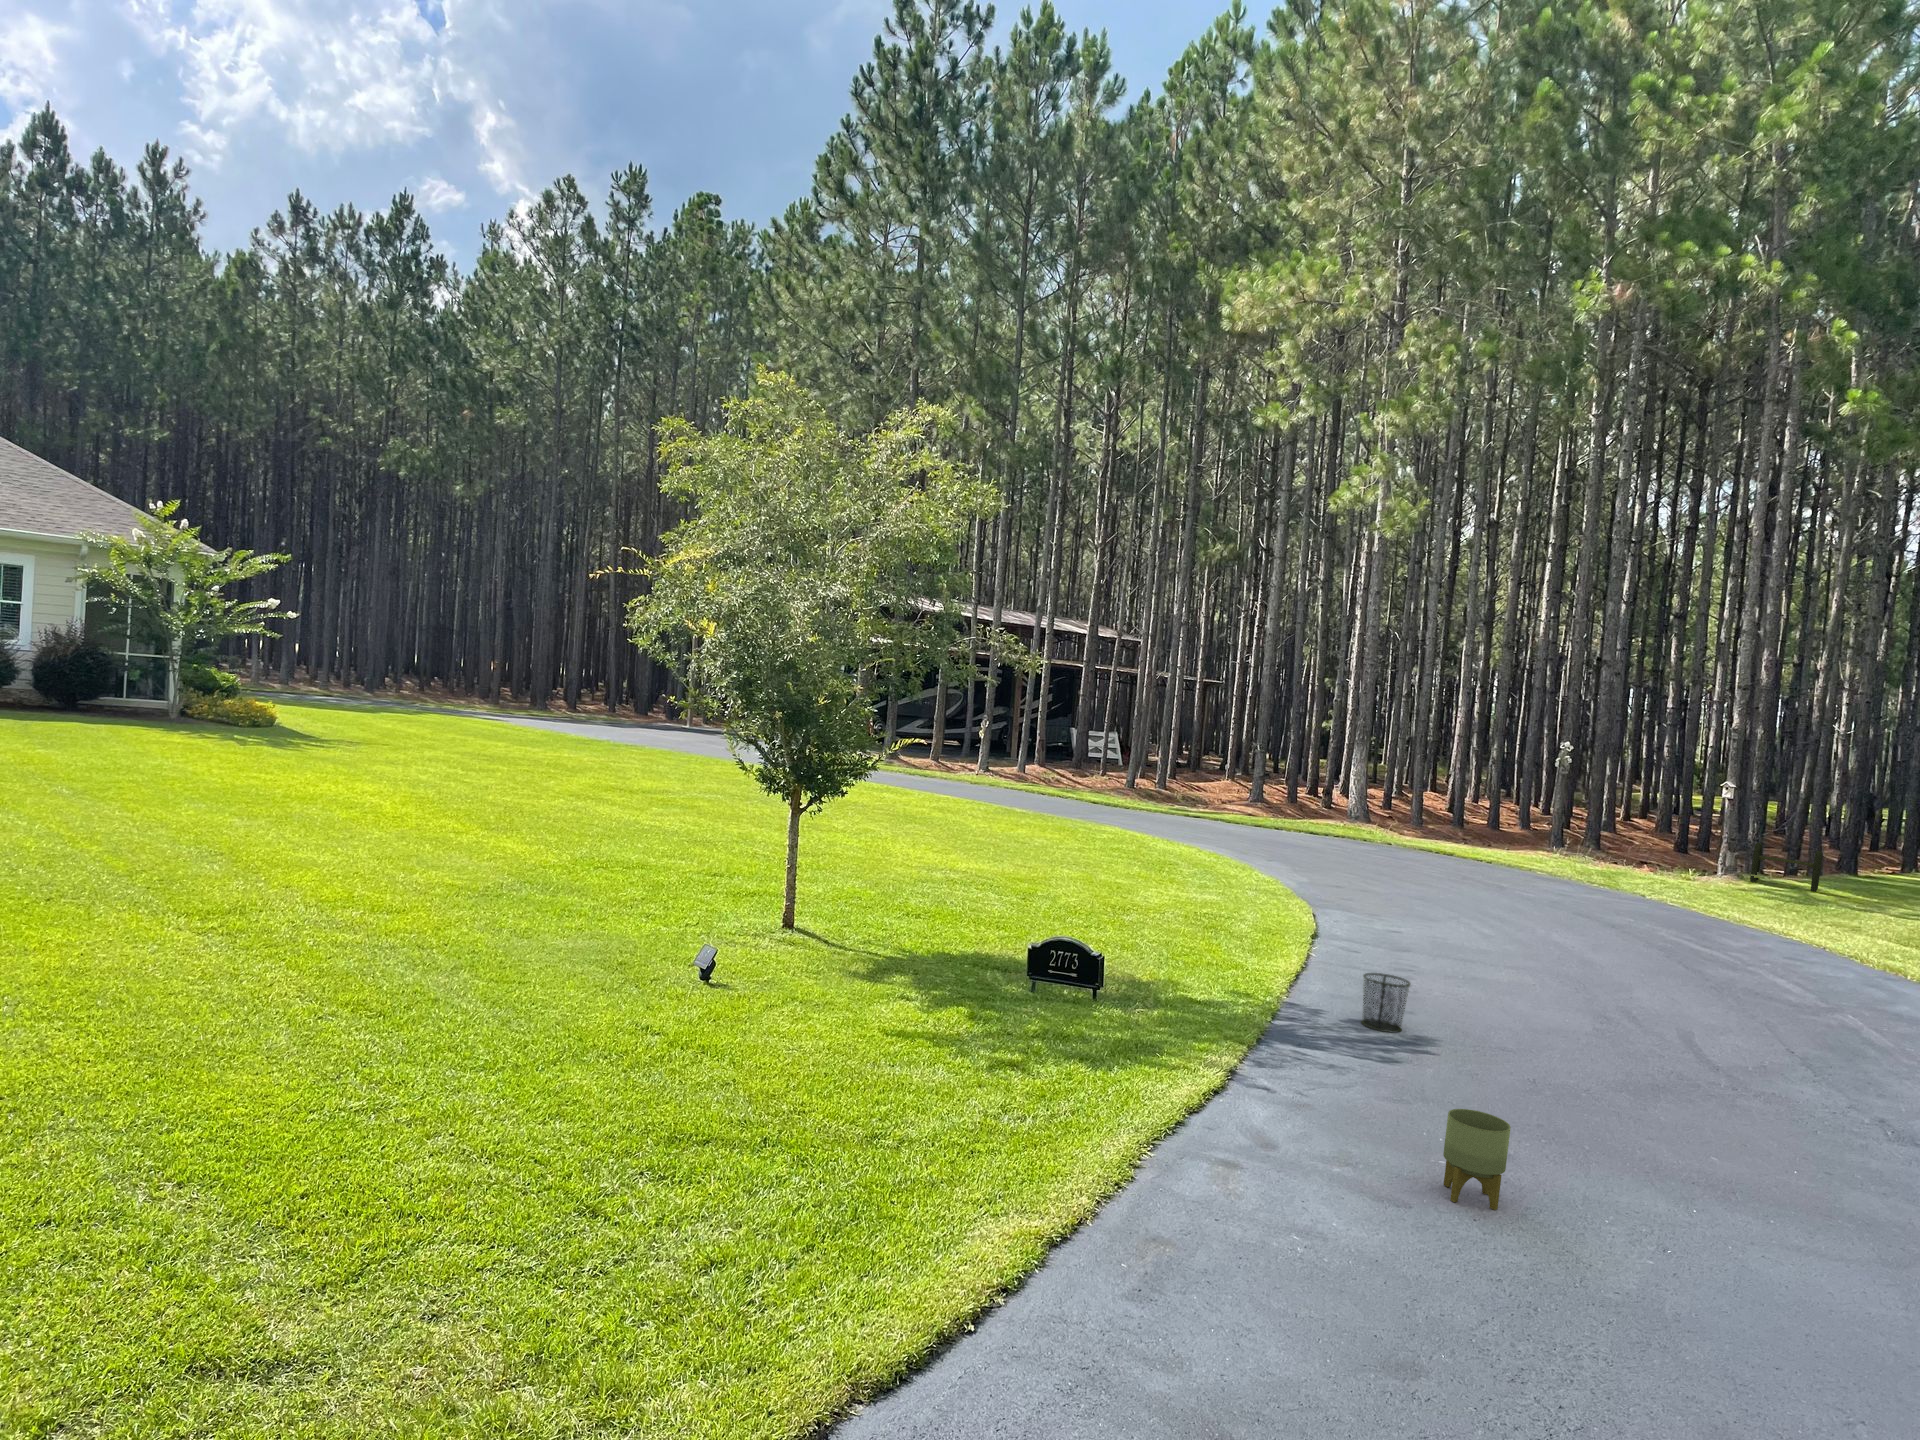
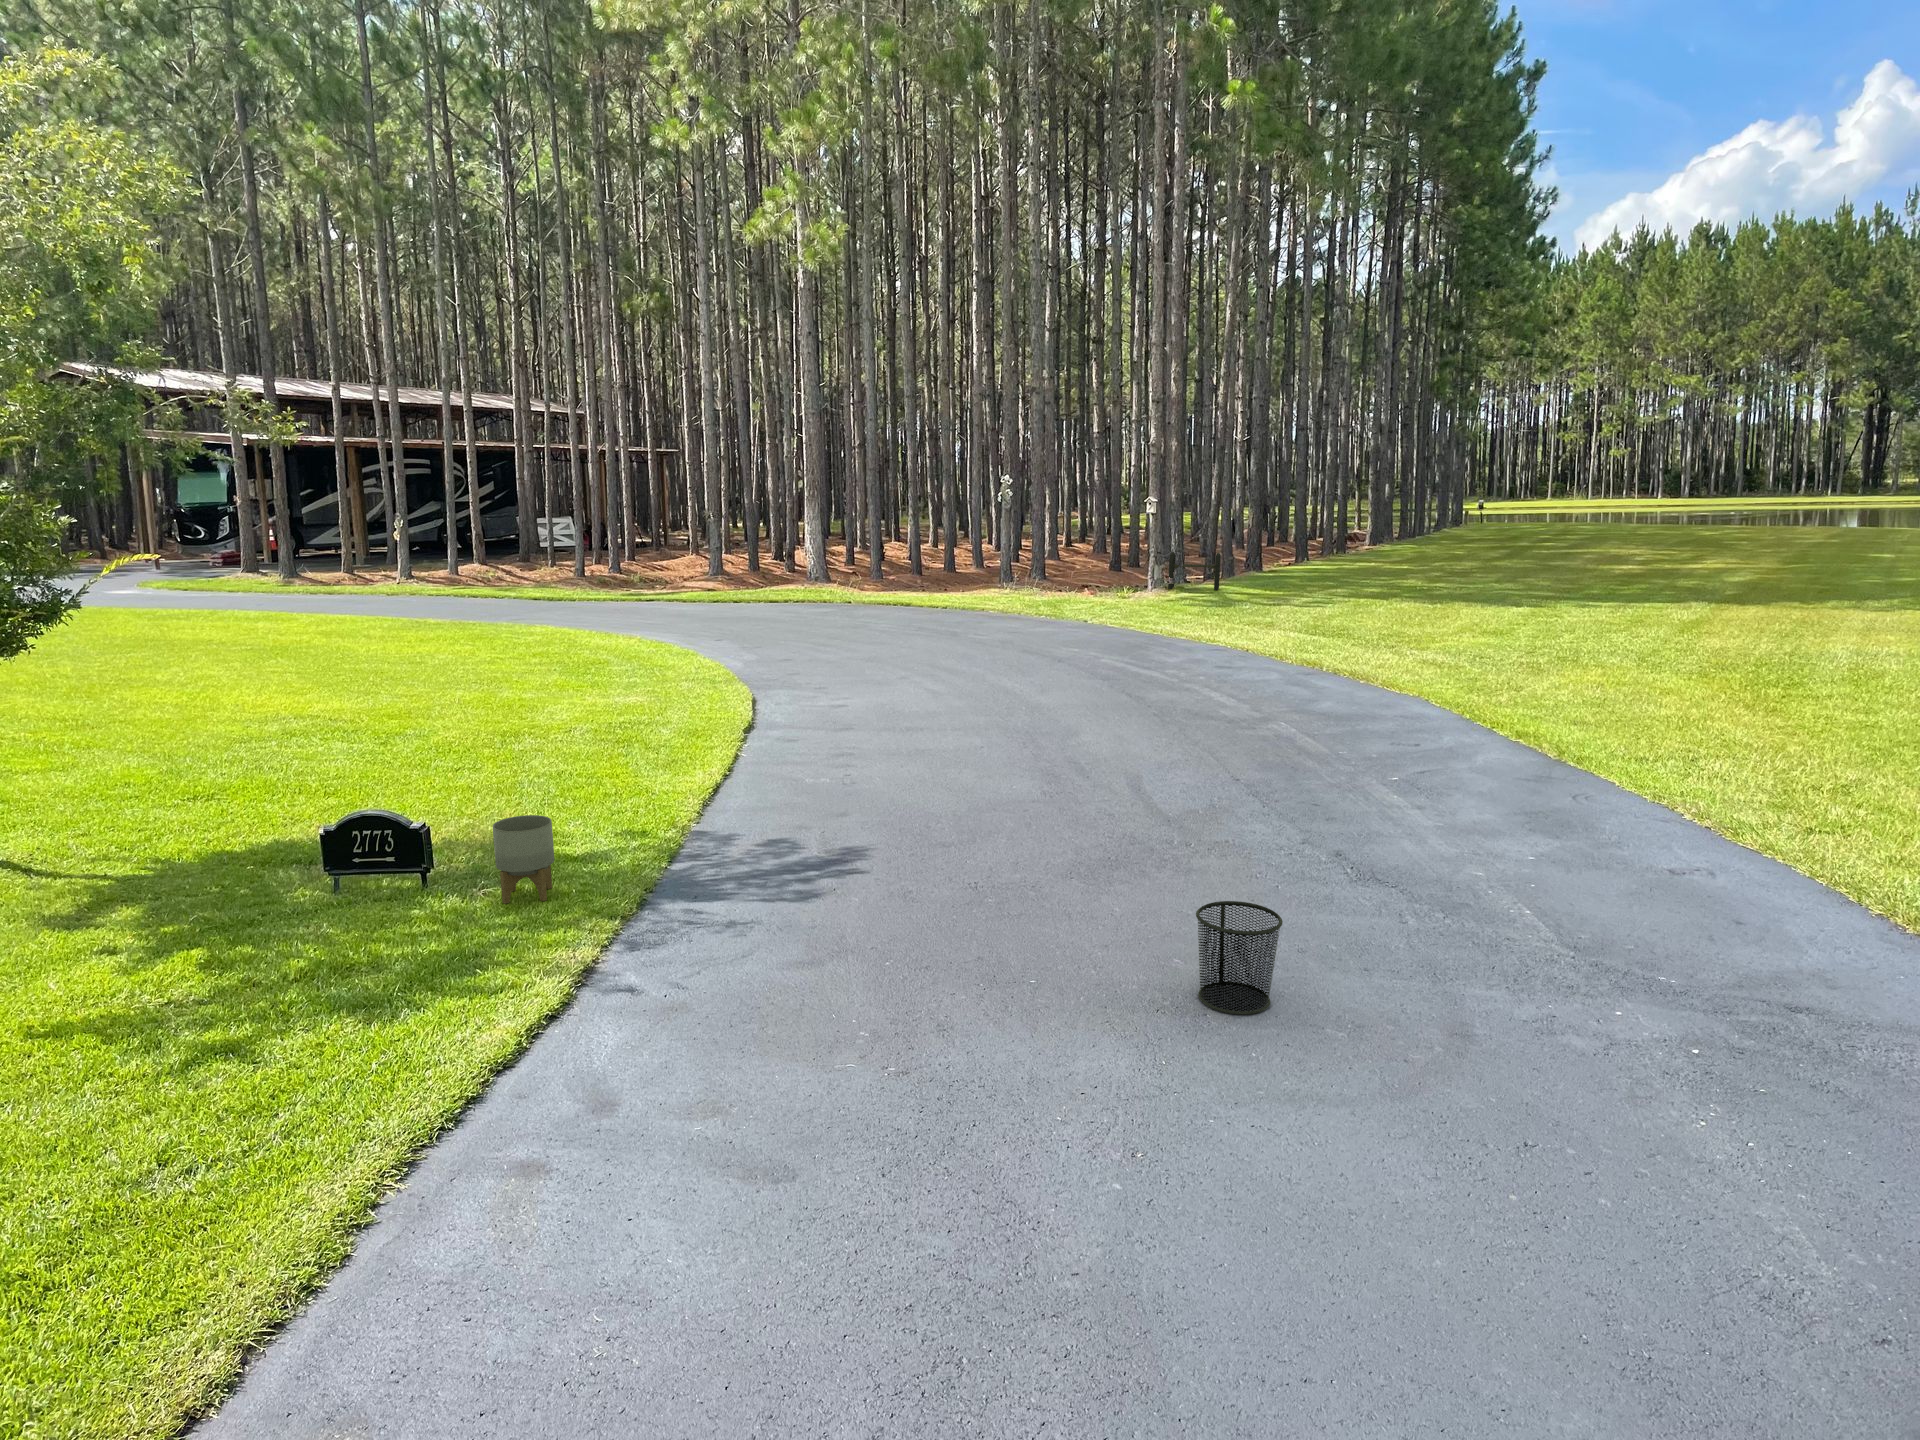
waste bin: present [1362,973,1410,1032] -> present [1196,901,1283,1015]
planter: present [1443,1109,1511,1210] -> present [493,815,554,904]

